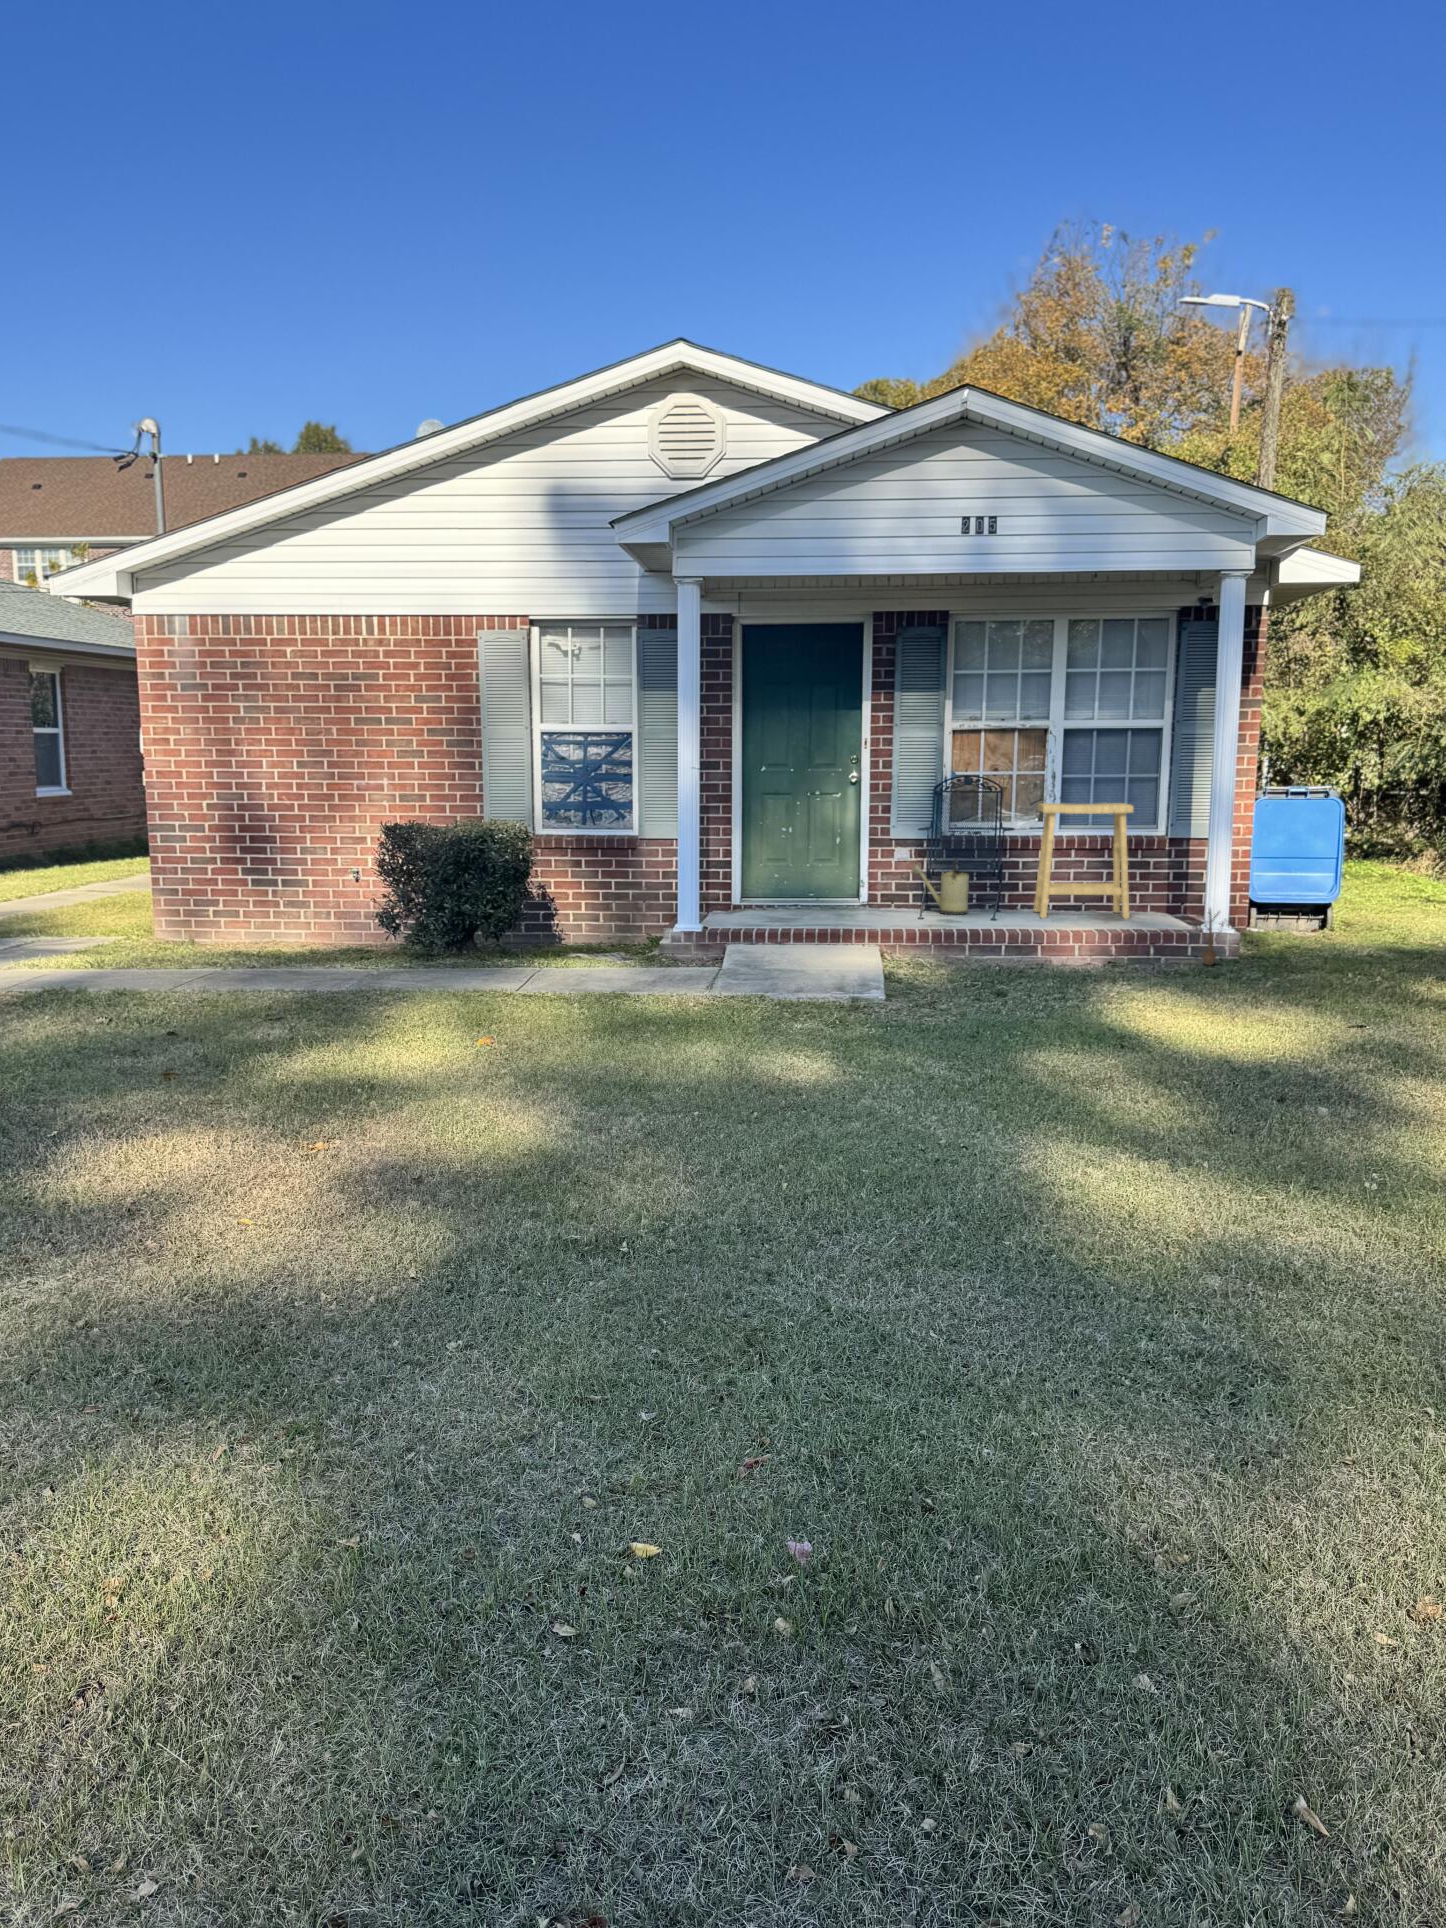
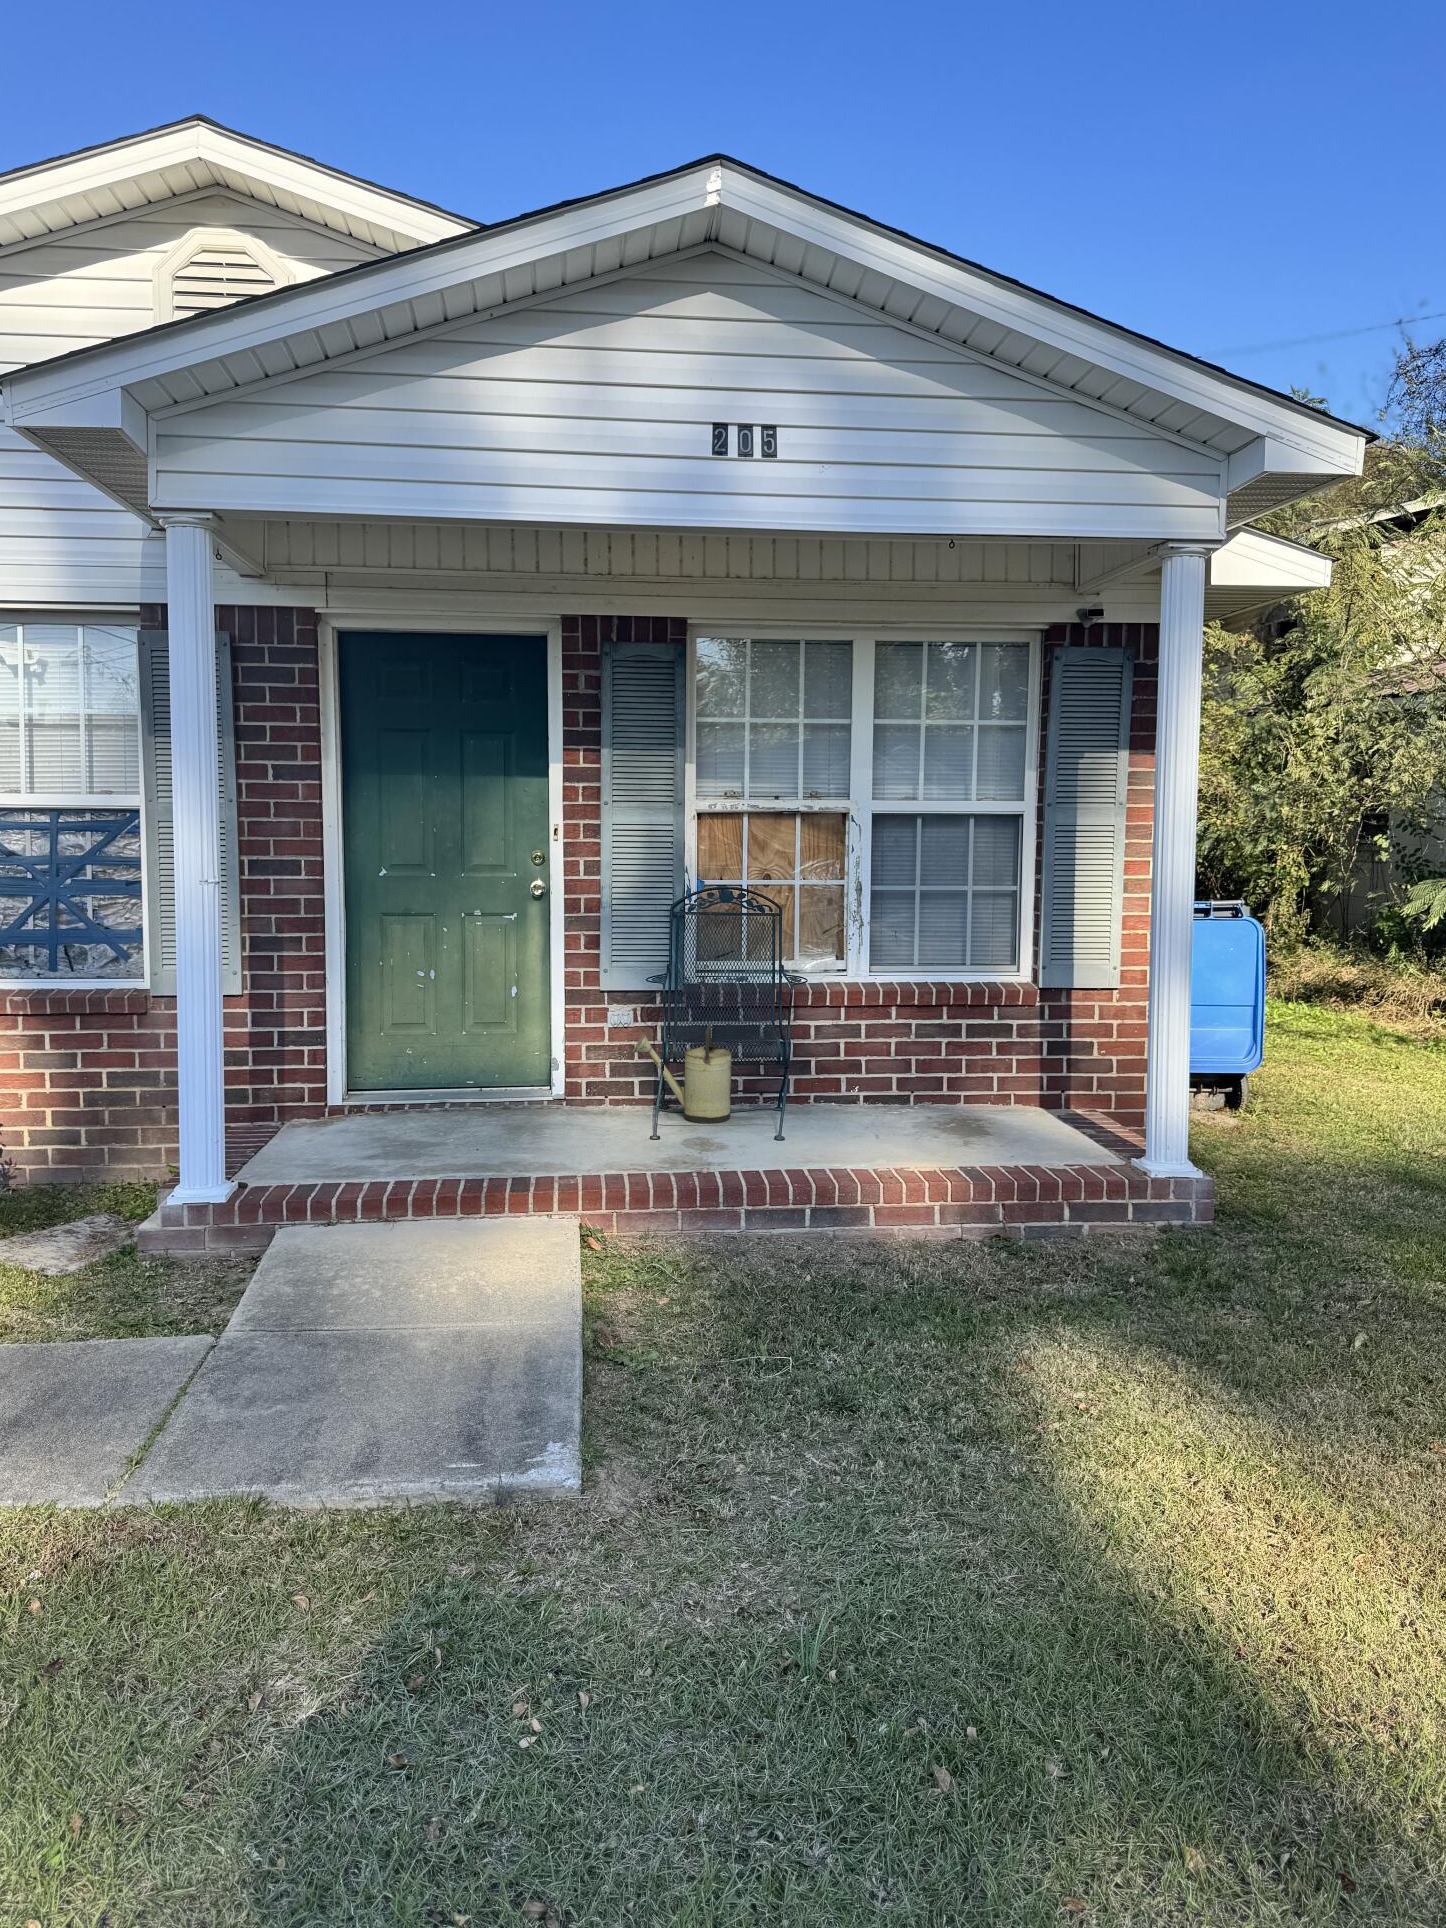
stool: present [1033,803,1134,919] -> none [834,933,997,1130]
decorative plant: present [1184,910,1230,965] -> none [1120,1138,1203,1241]

